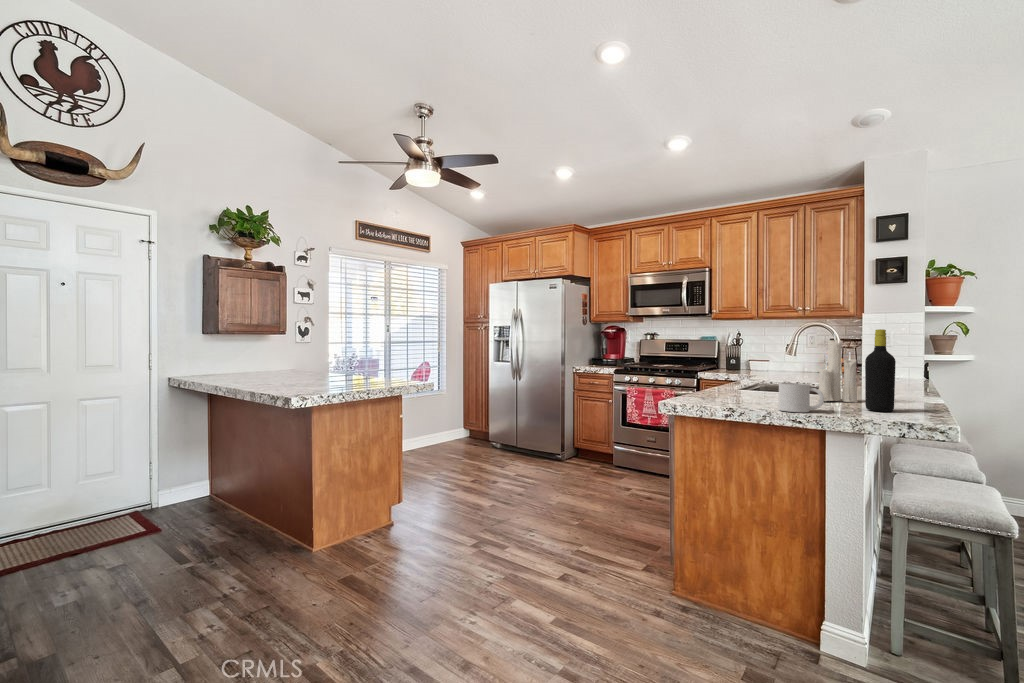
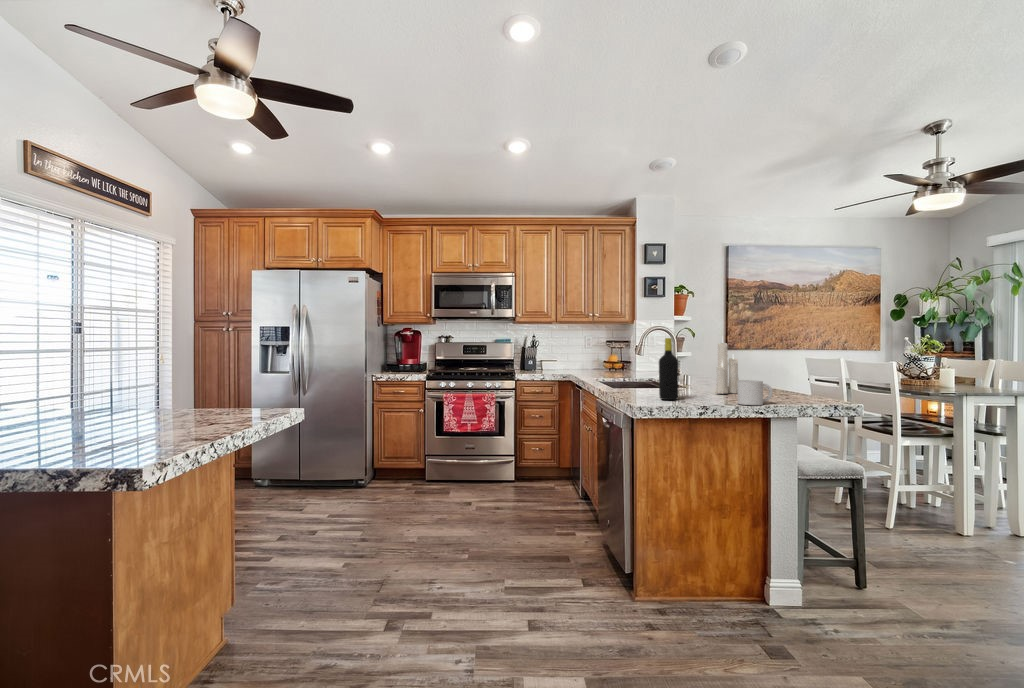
bottle: present [865,329,896,412] -> present [659,338,679,400]

